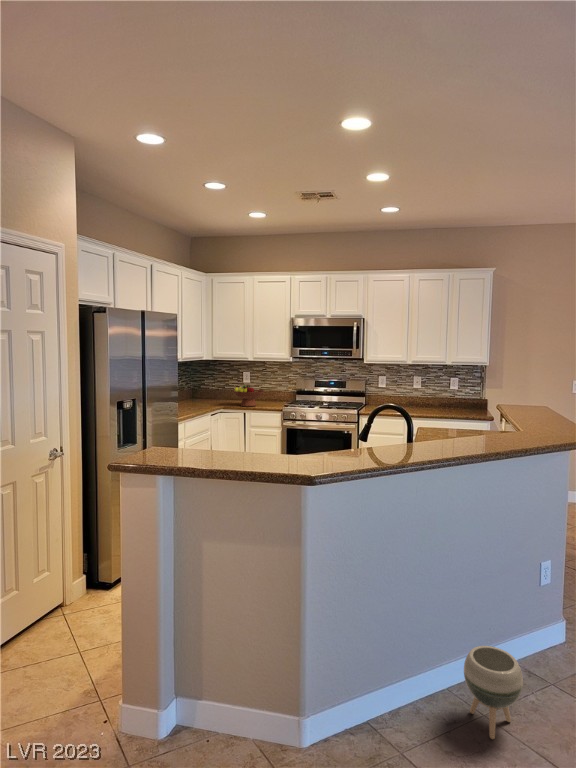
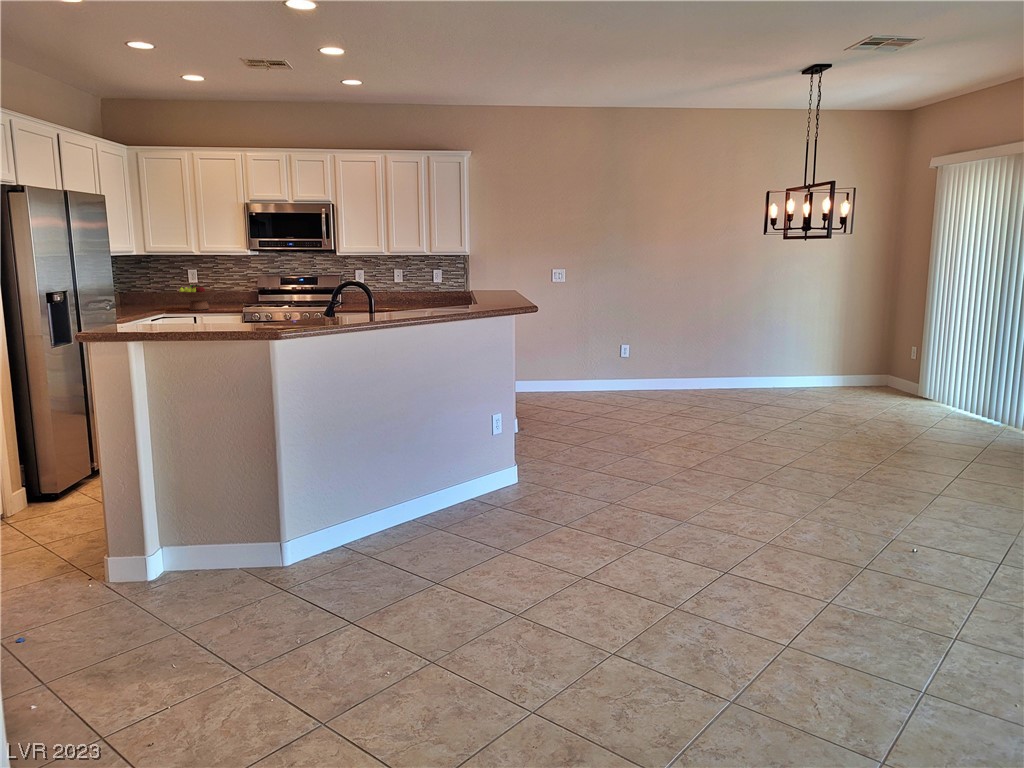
planter: present [464,646,523,739] -> none [416,466,458,527]

